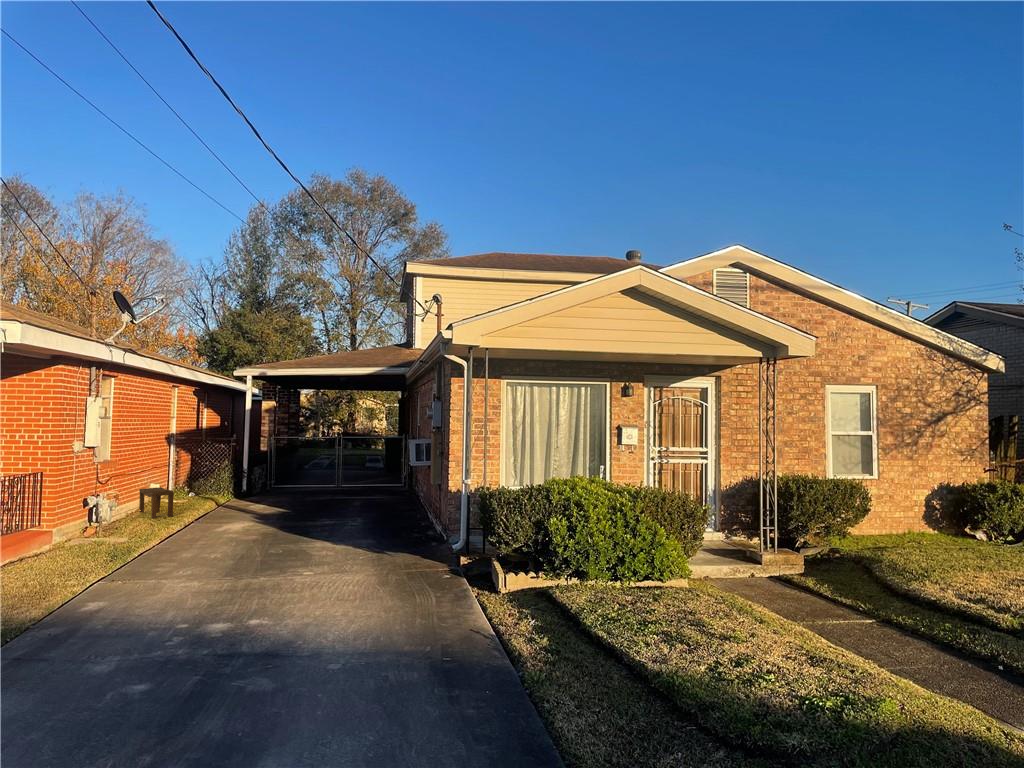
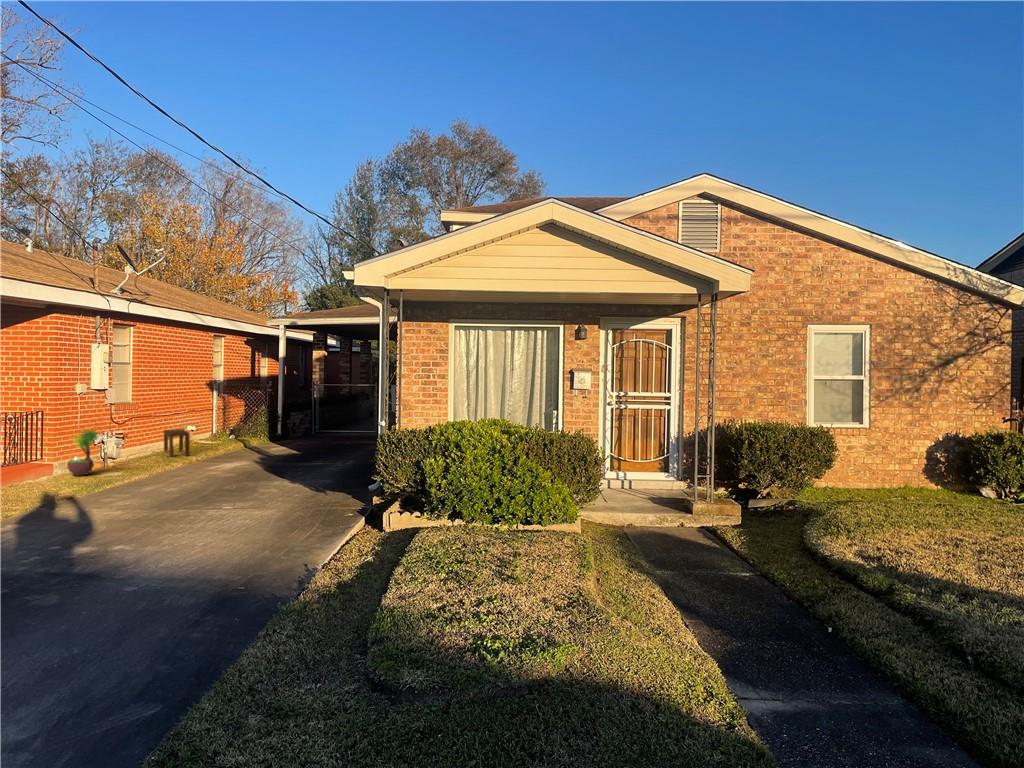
potted tree: none [62,487,100,543] -> present [67,430,97,476]

